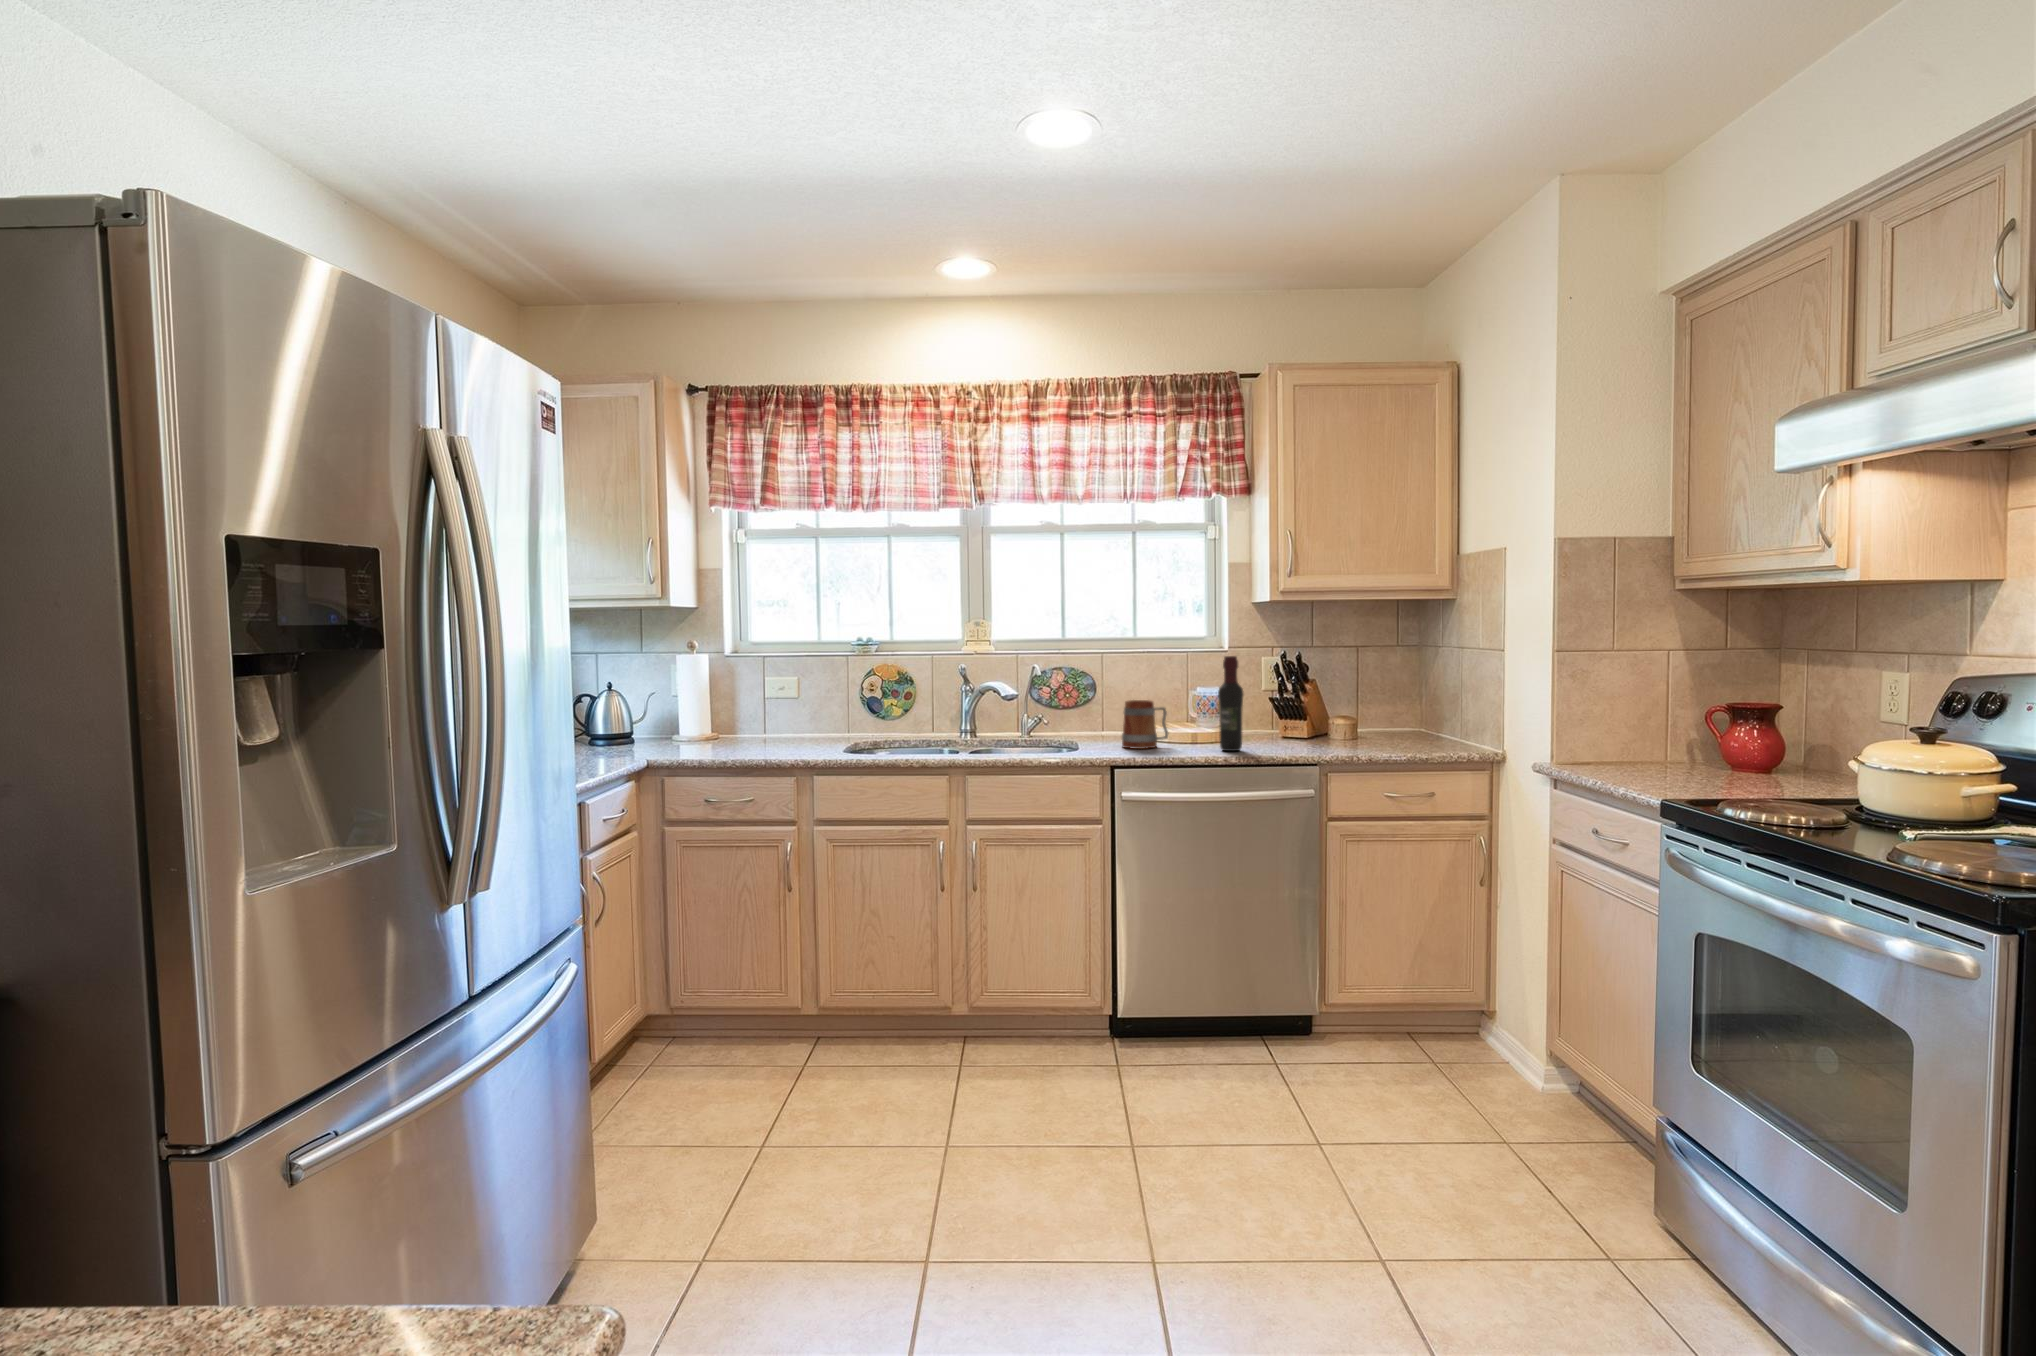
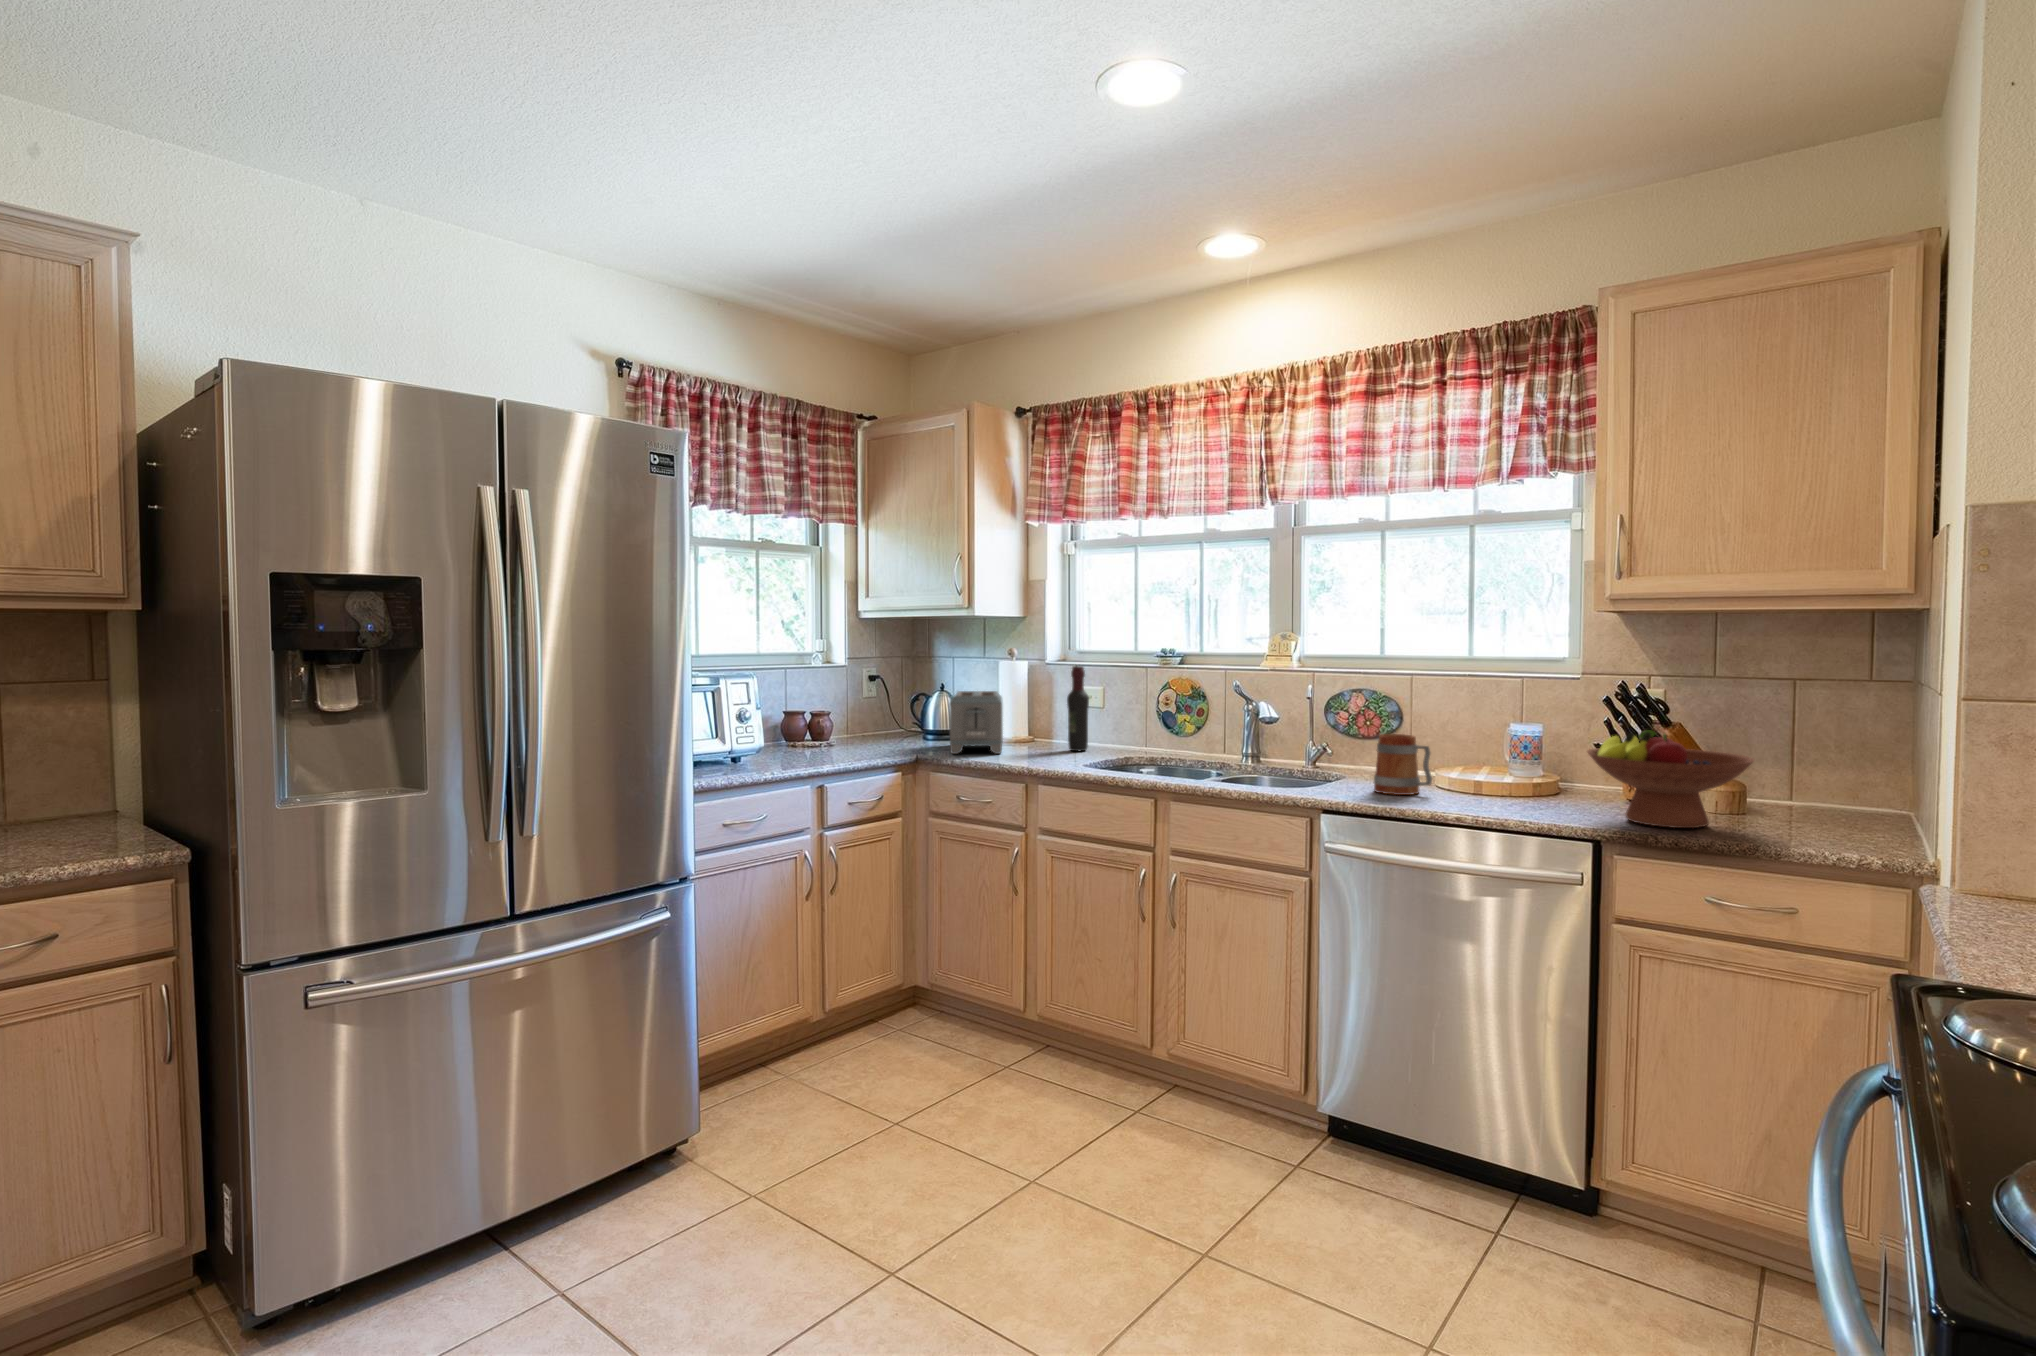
wine bottle: present [1218,656,1243,751] -> present [1067,666,1089,751]
fruit bowl: none [1285,683,1390,749] -> present [1587,730,1754,828]
toaster: none [637,687,724,756] -> present [949,691,1003,754]

